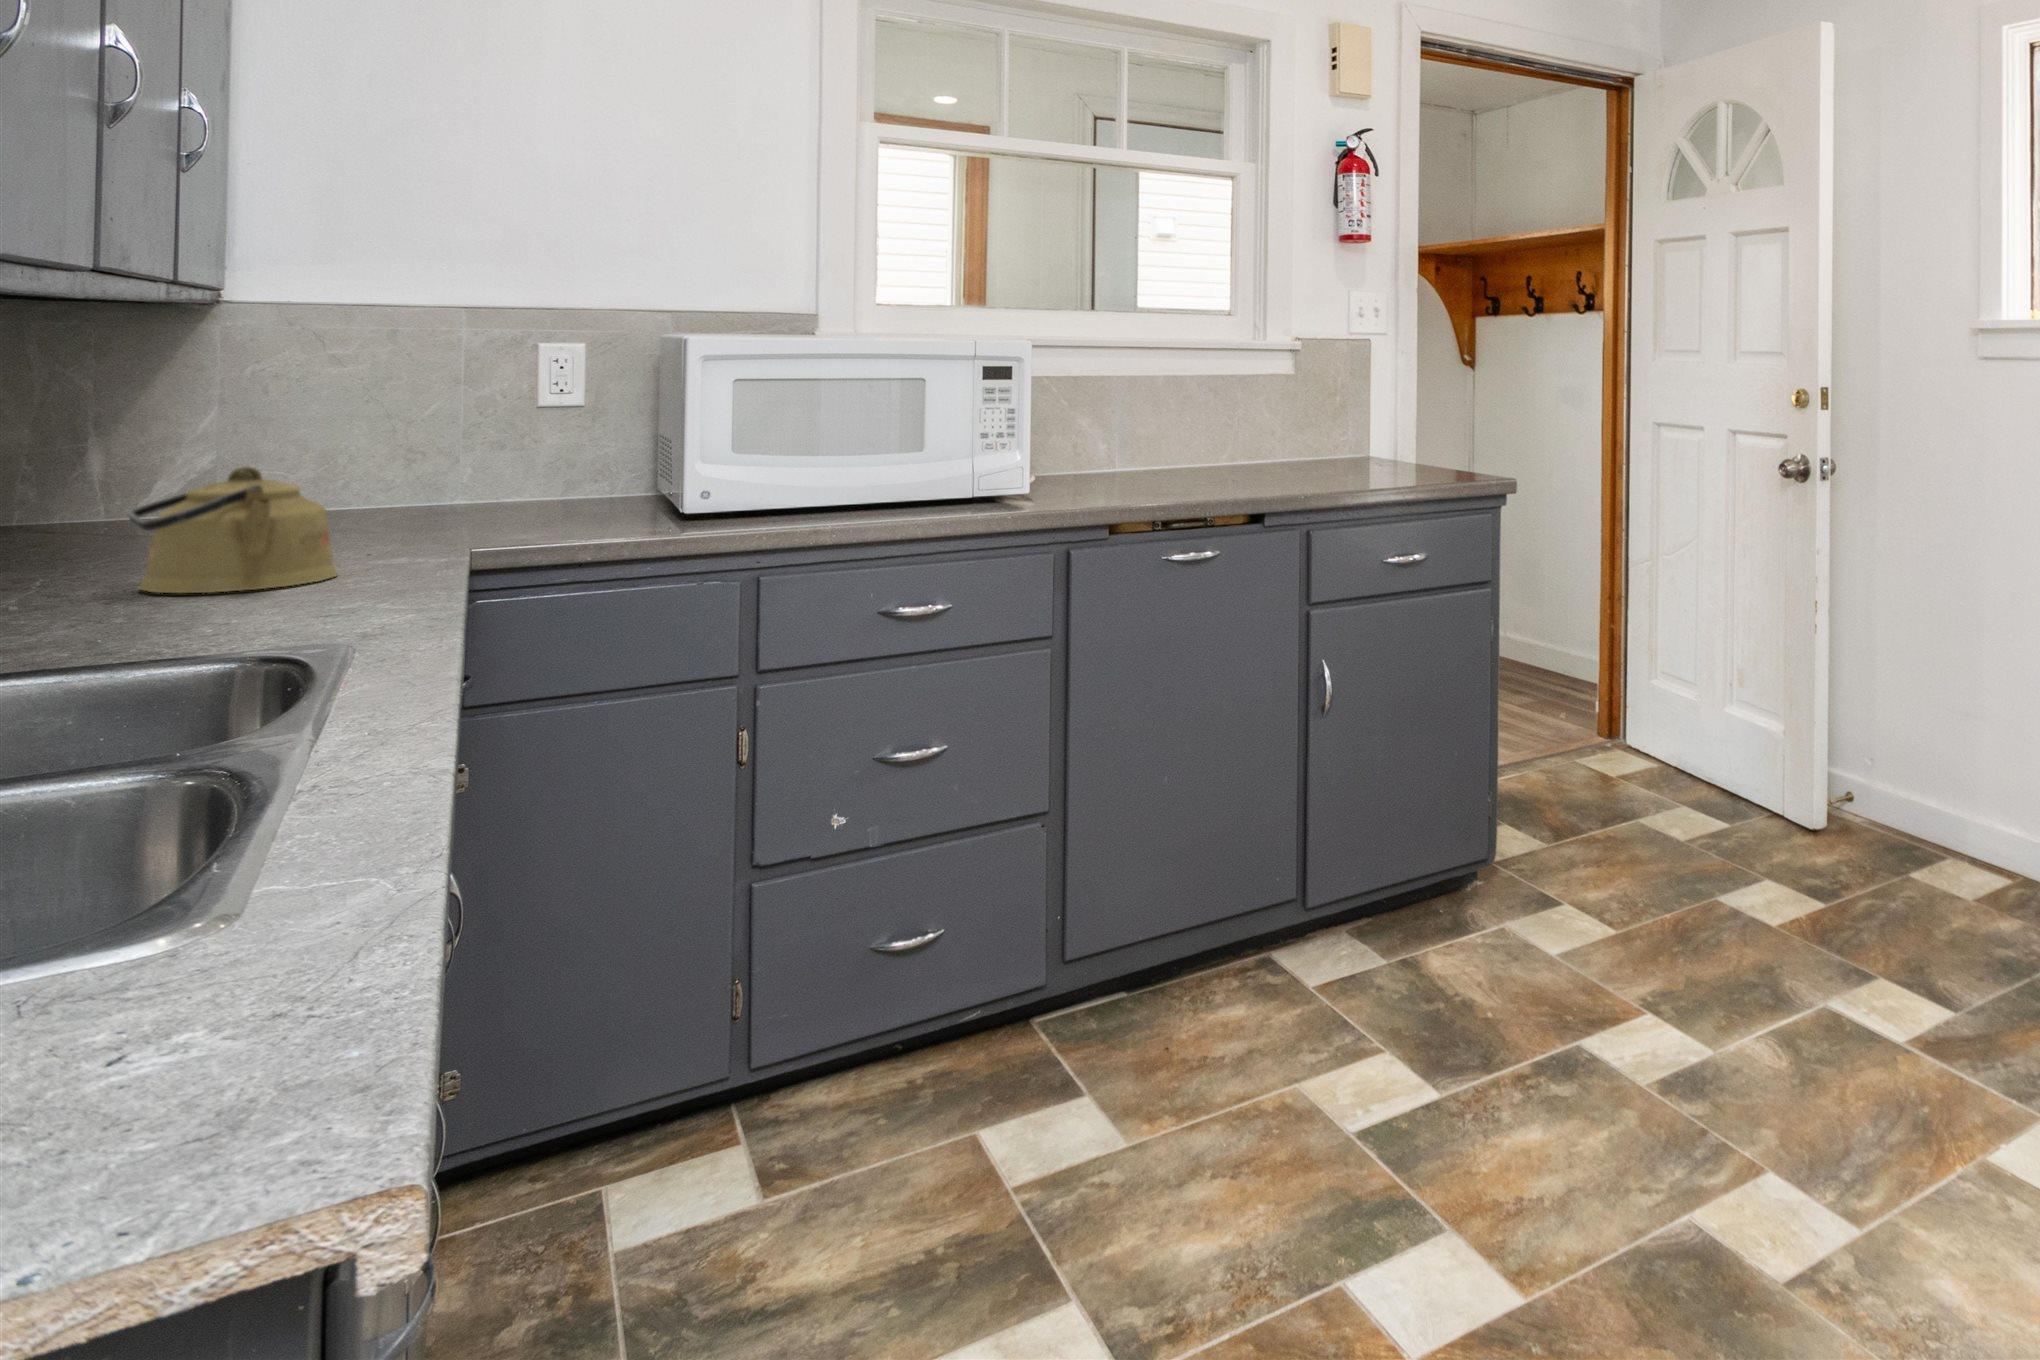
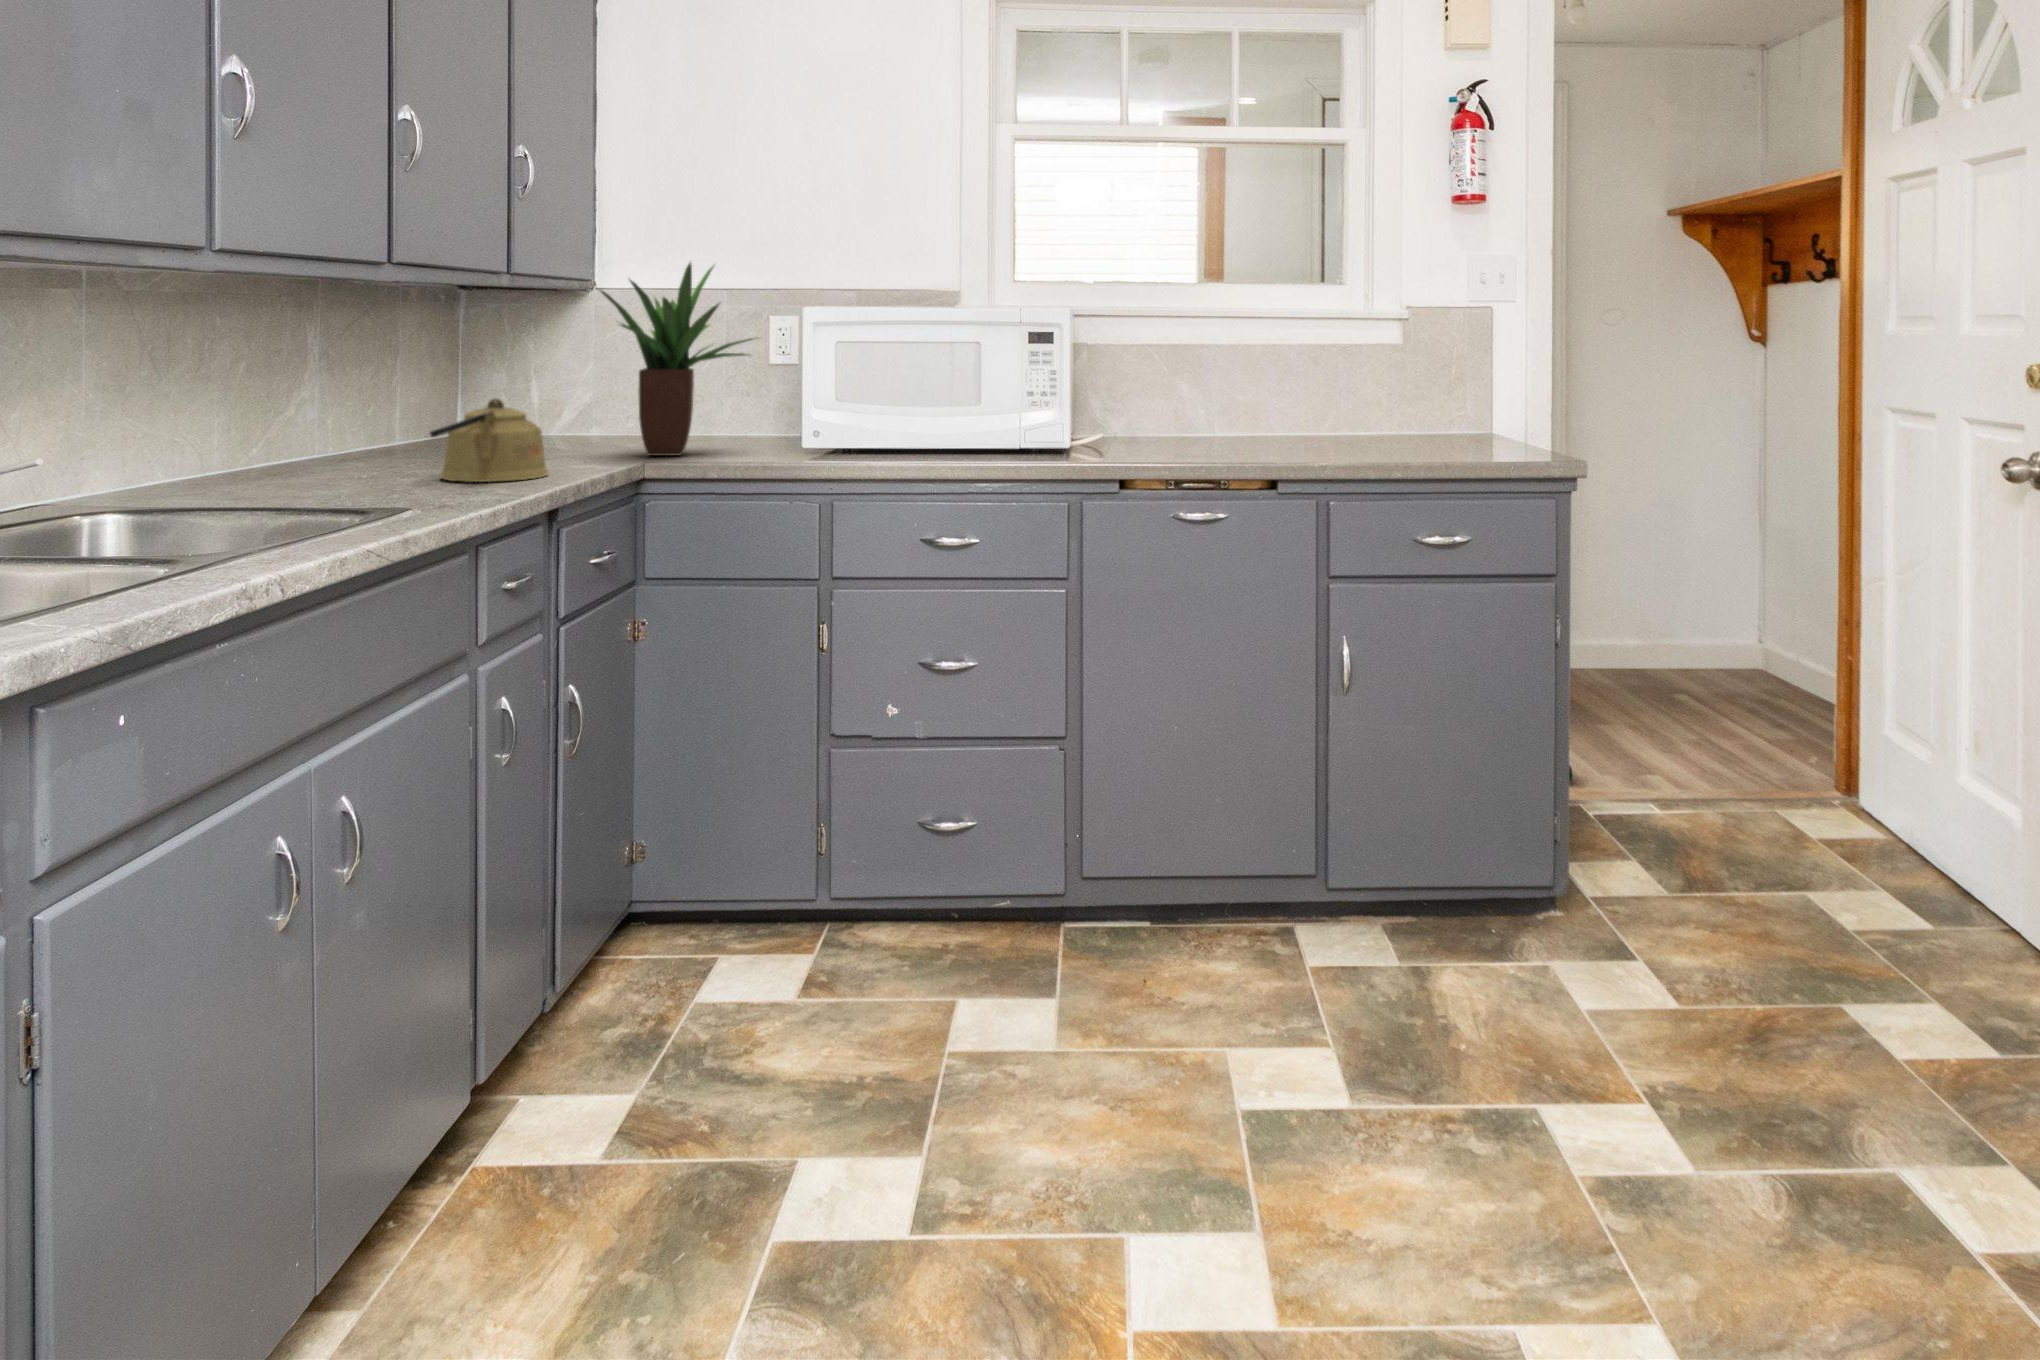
potted plant: none [326,270,600,536] -> present [601,263,757,456]

